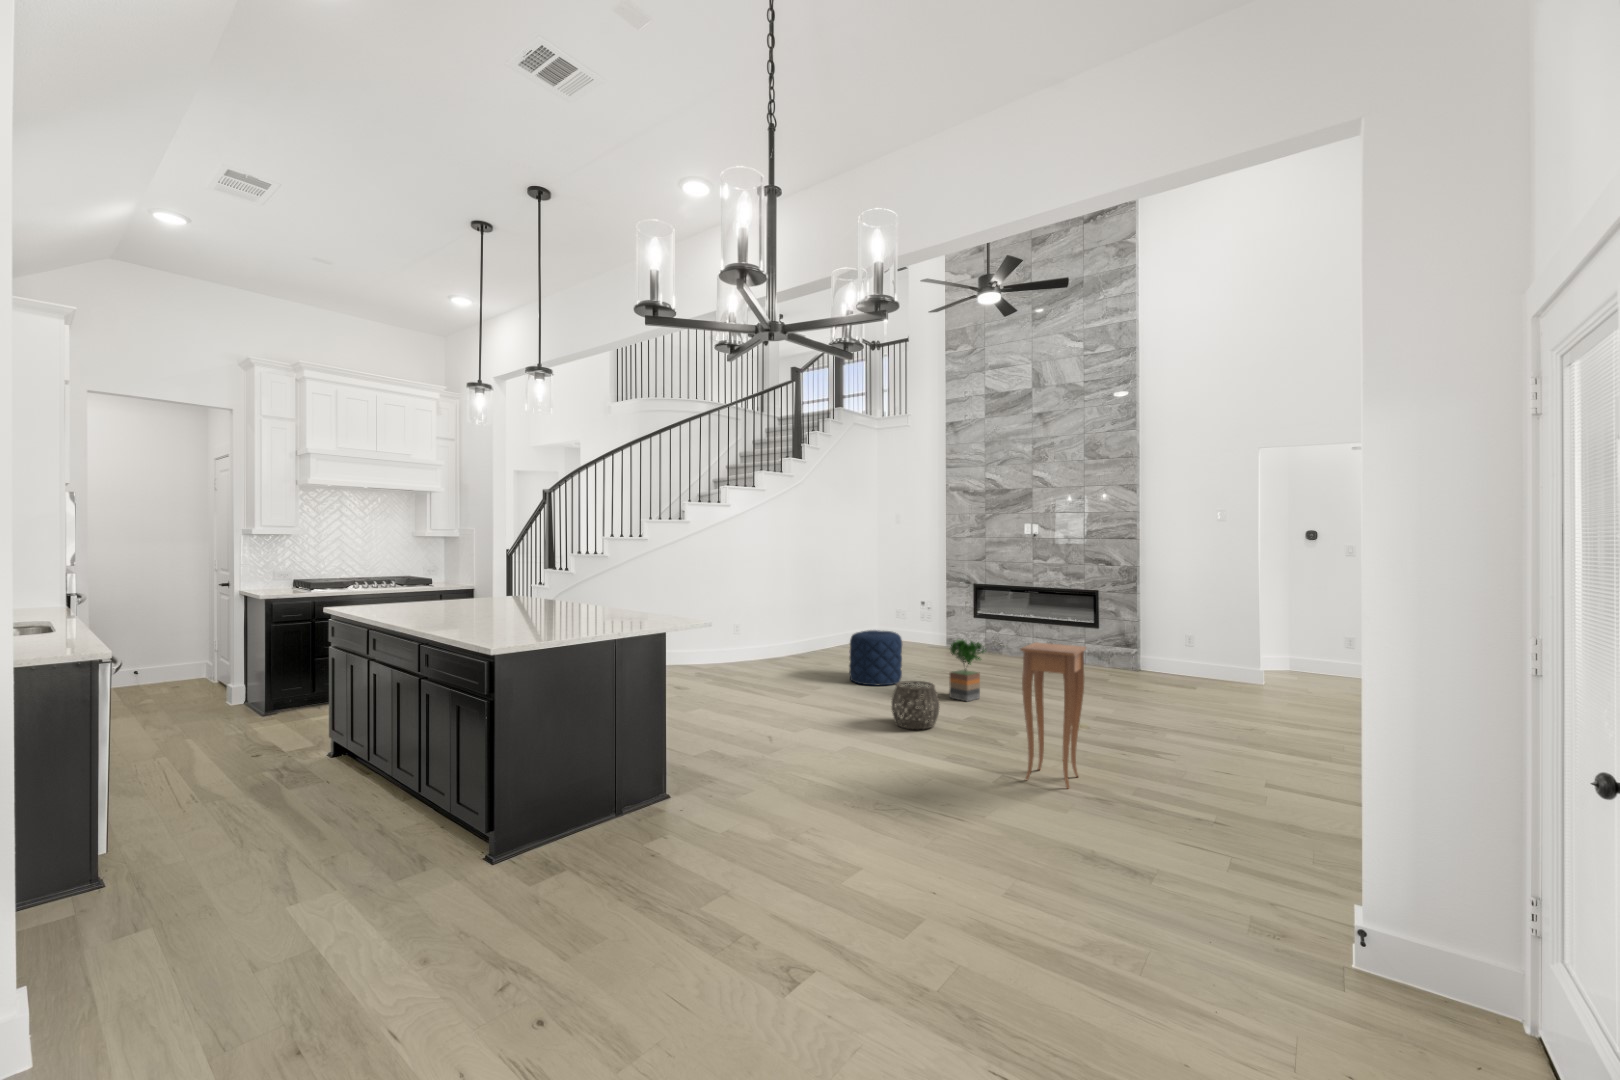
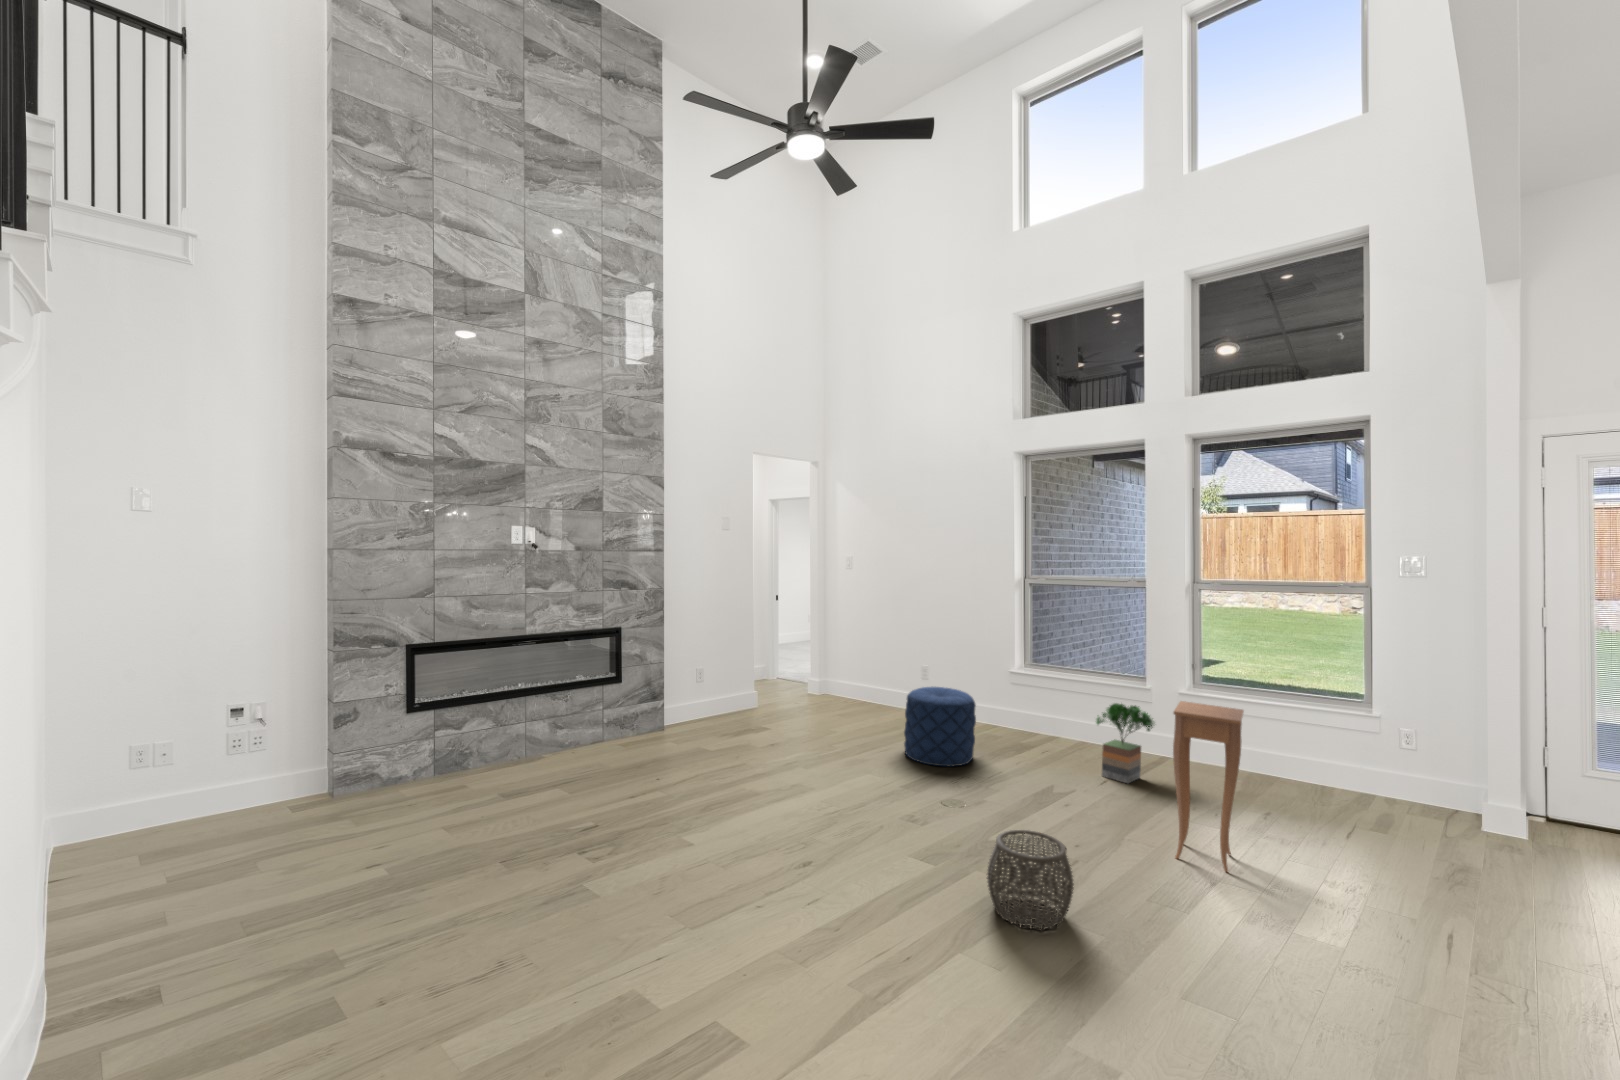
pouf: present [849,630,902,686] -> present [904,687,976,766]
potted tree: present [949,640,986,702] -> present [1096,703,1154,783]

